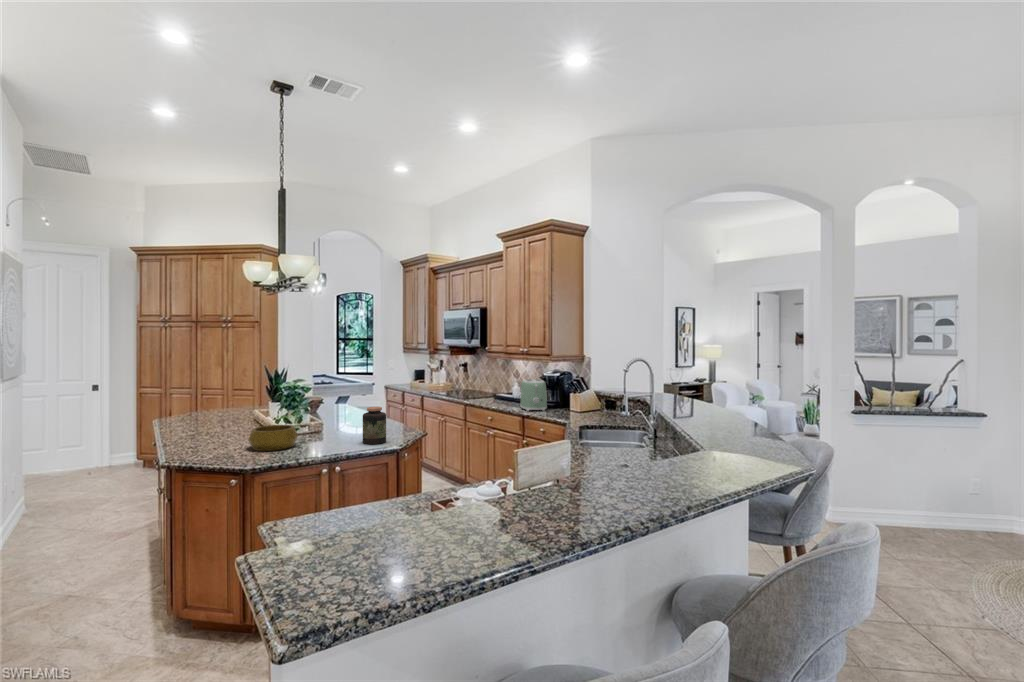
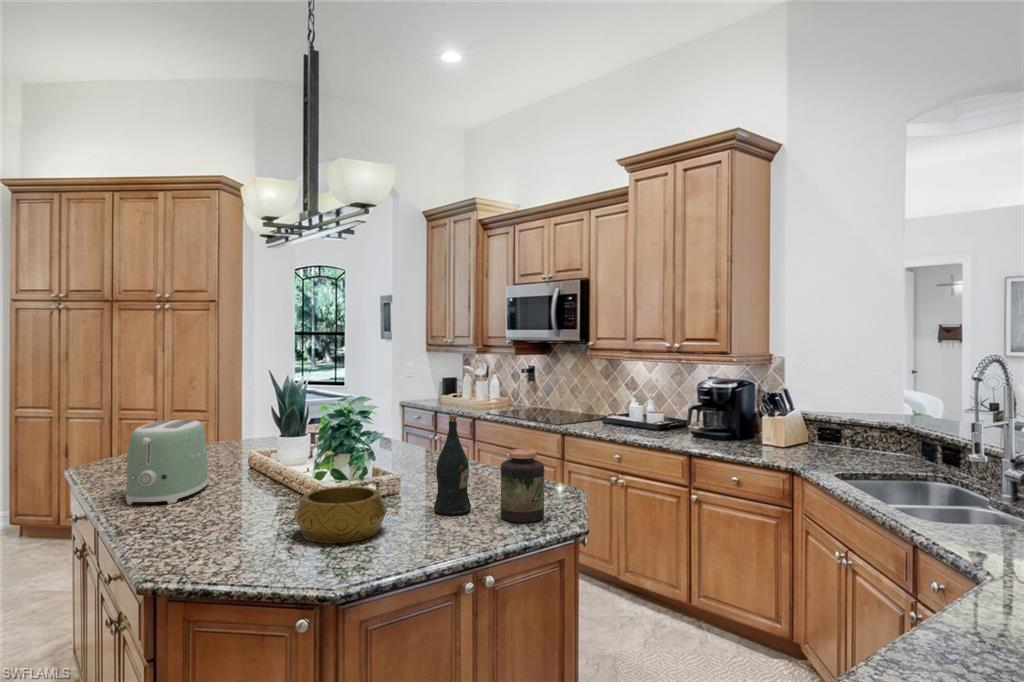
toaster: present [520,379,547,411] -> present [126,420,208,505]
wine bottle: none [331,388,352,441] -> present [434,415,471,515]

